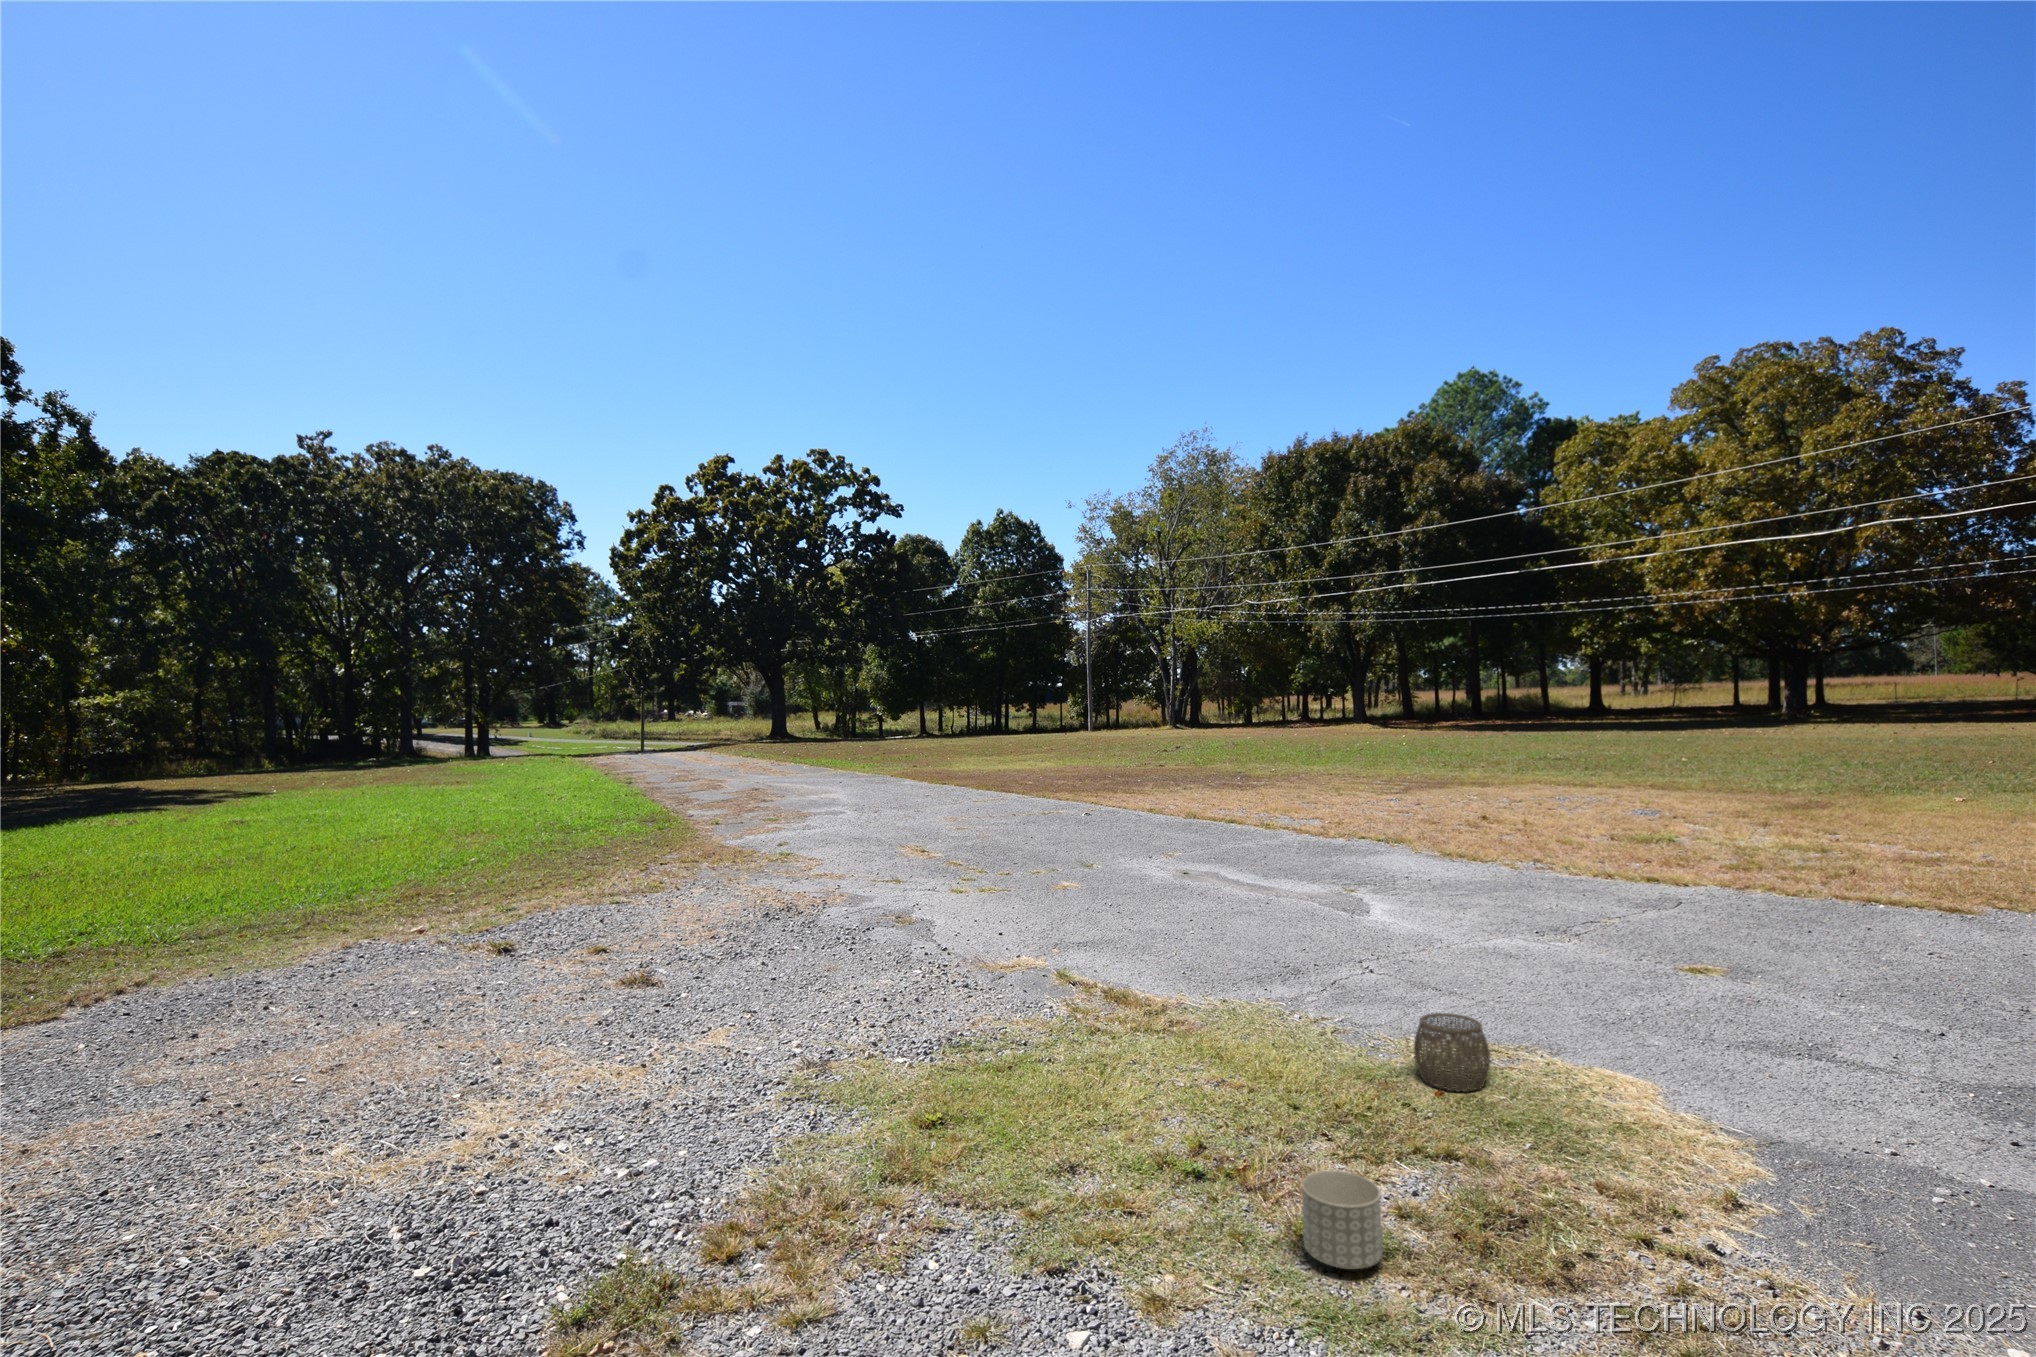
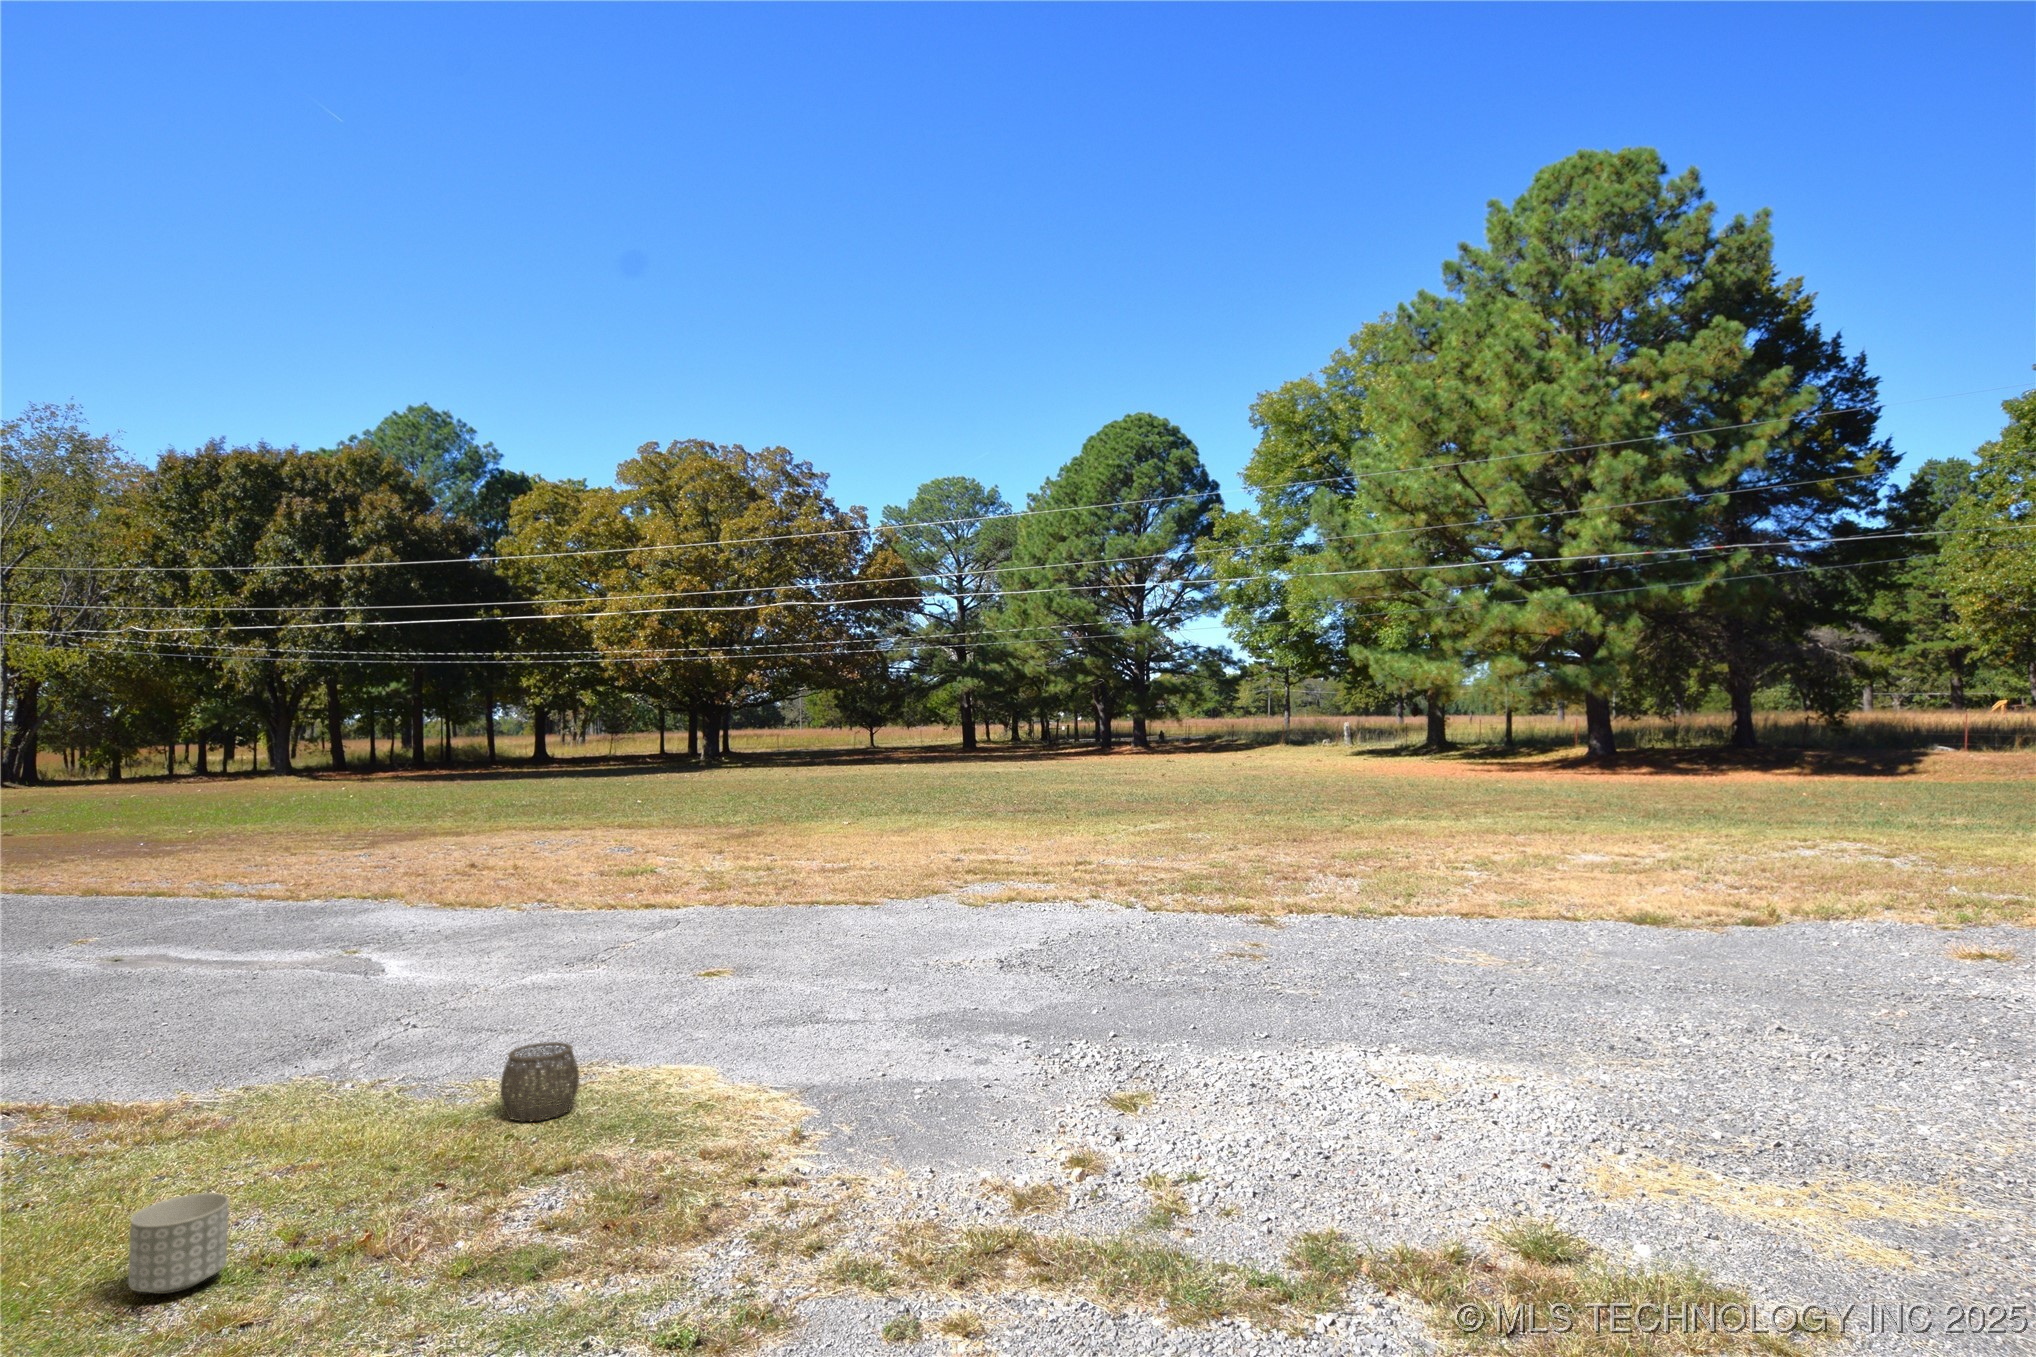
planter: present [1302,1170,1382,1269] -> present [128,1193,229,1294]

